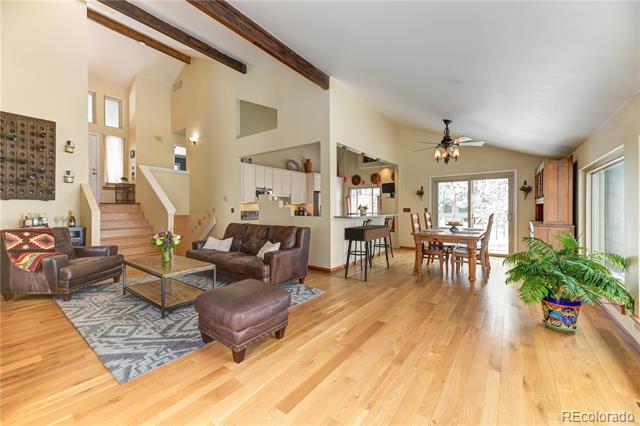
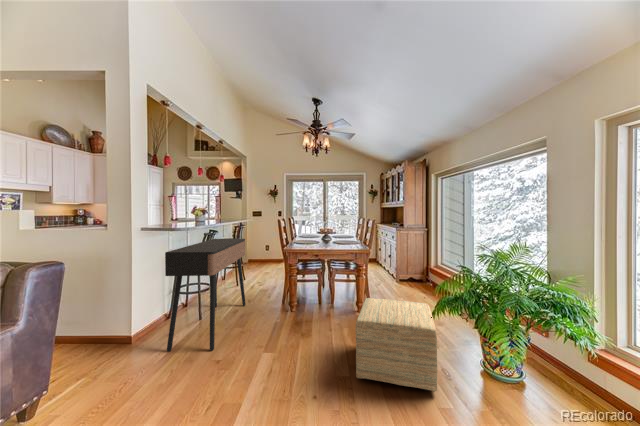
ottoman: none [438,264,501,314] -> present [355,298,438,392]

